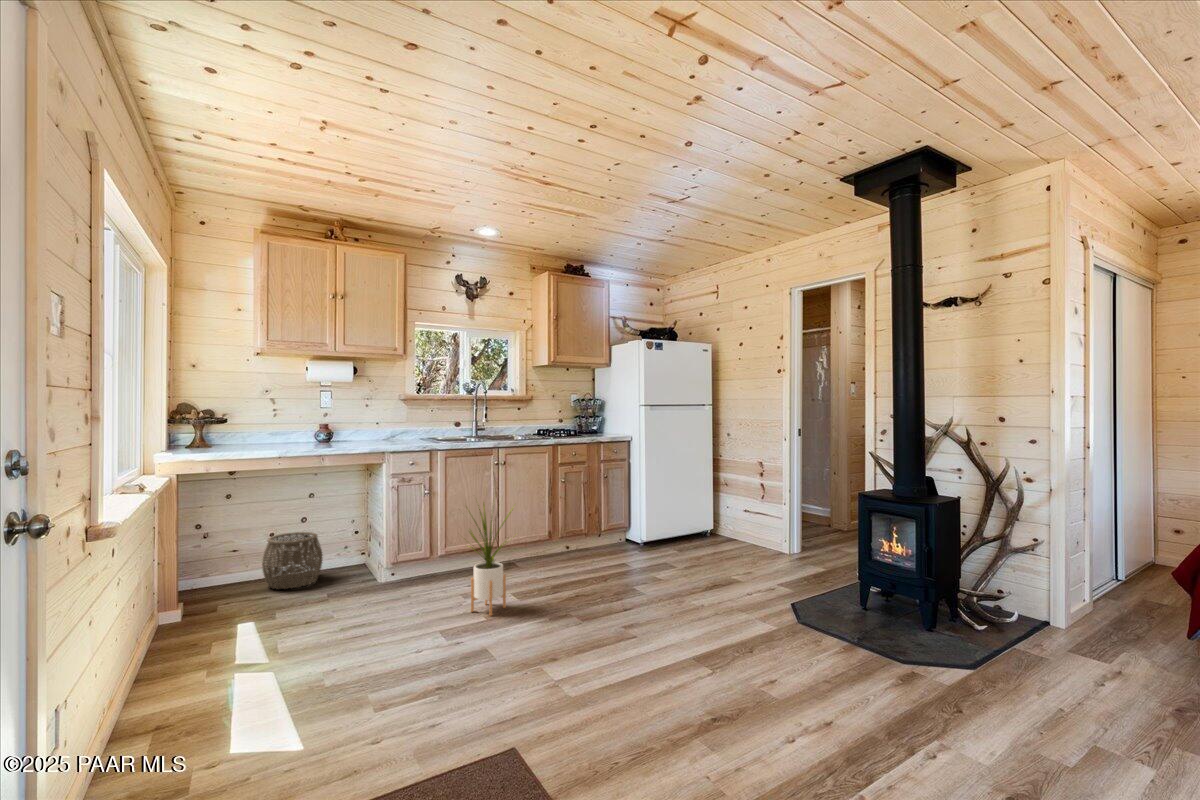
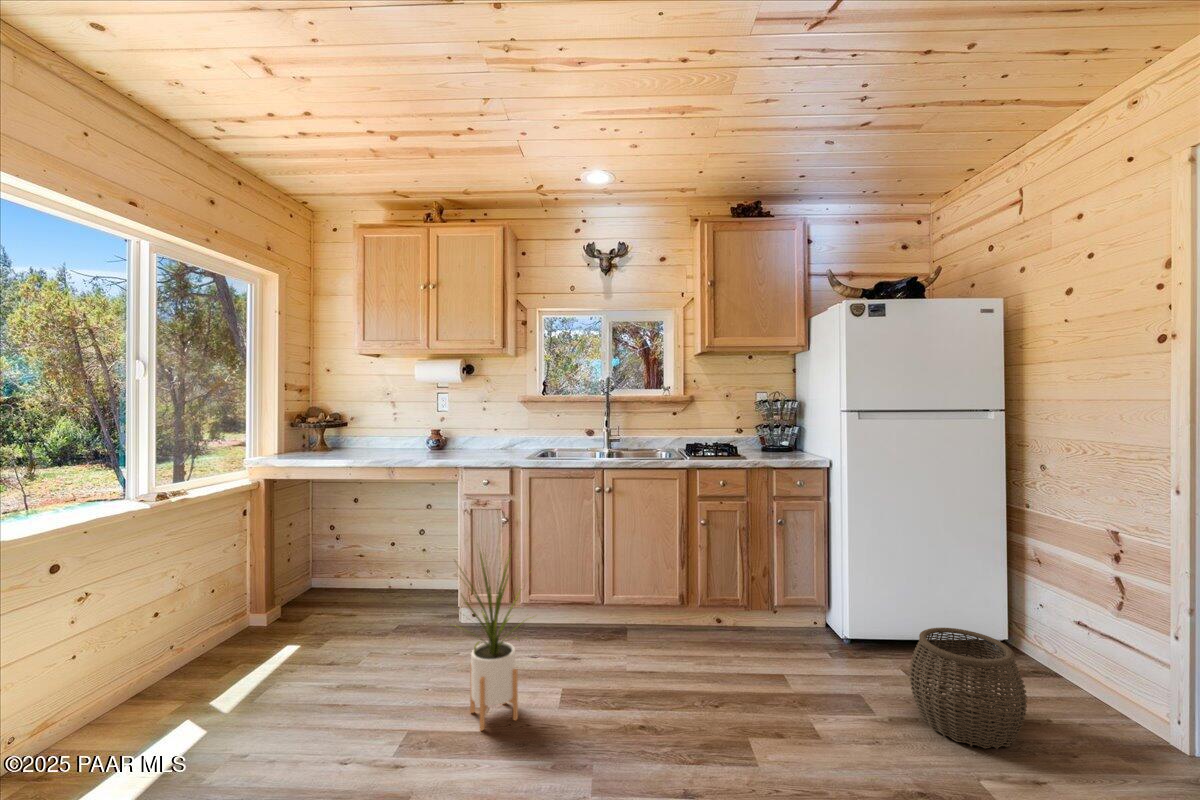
woven basket: present [262,532,323,589] -> present [909,628,1027,749]

